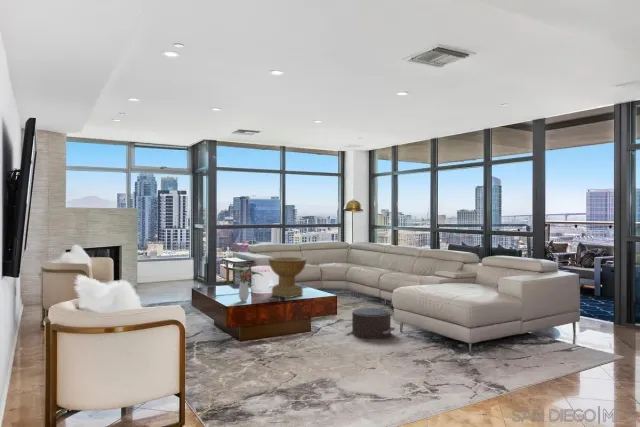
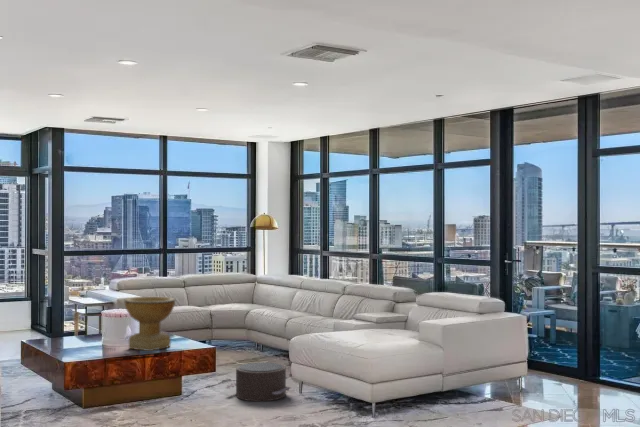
flower arrangement: present [234,267,262,302] -> none [73,311,114,356]

